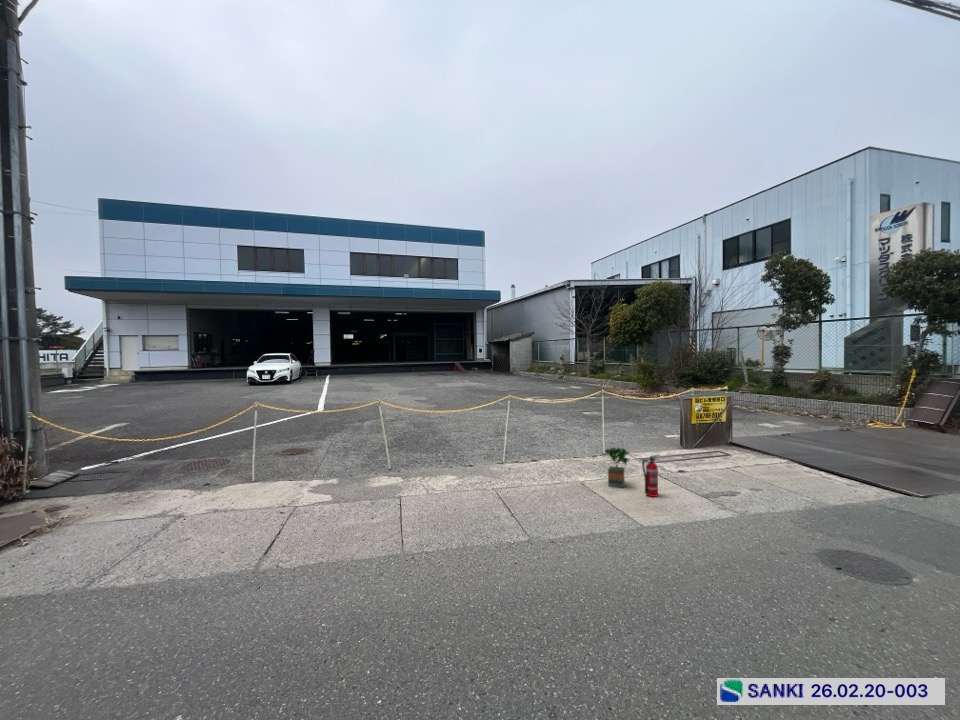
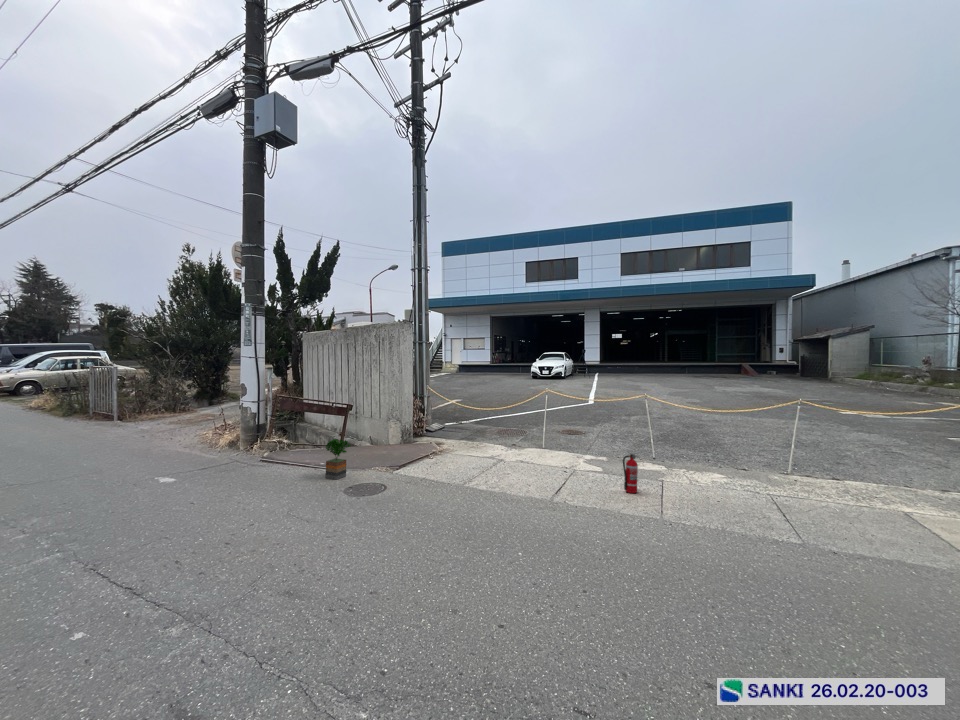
potted tree: present [605,448,630,488] -> present [326,439,350,480]

